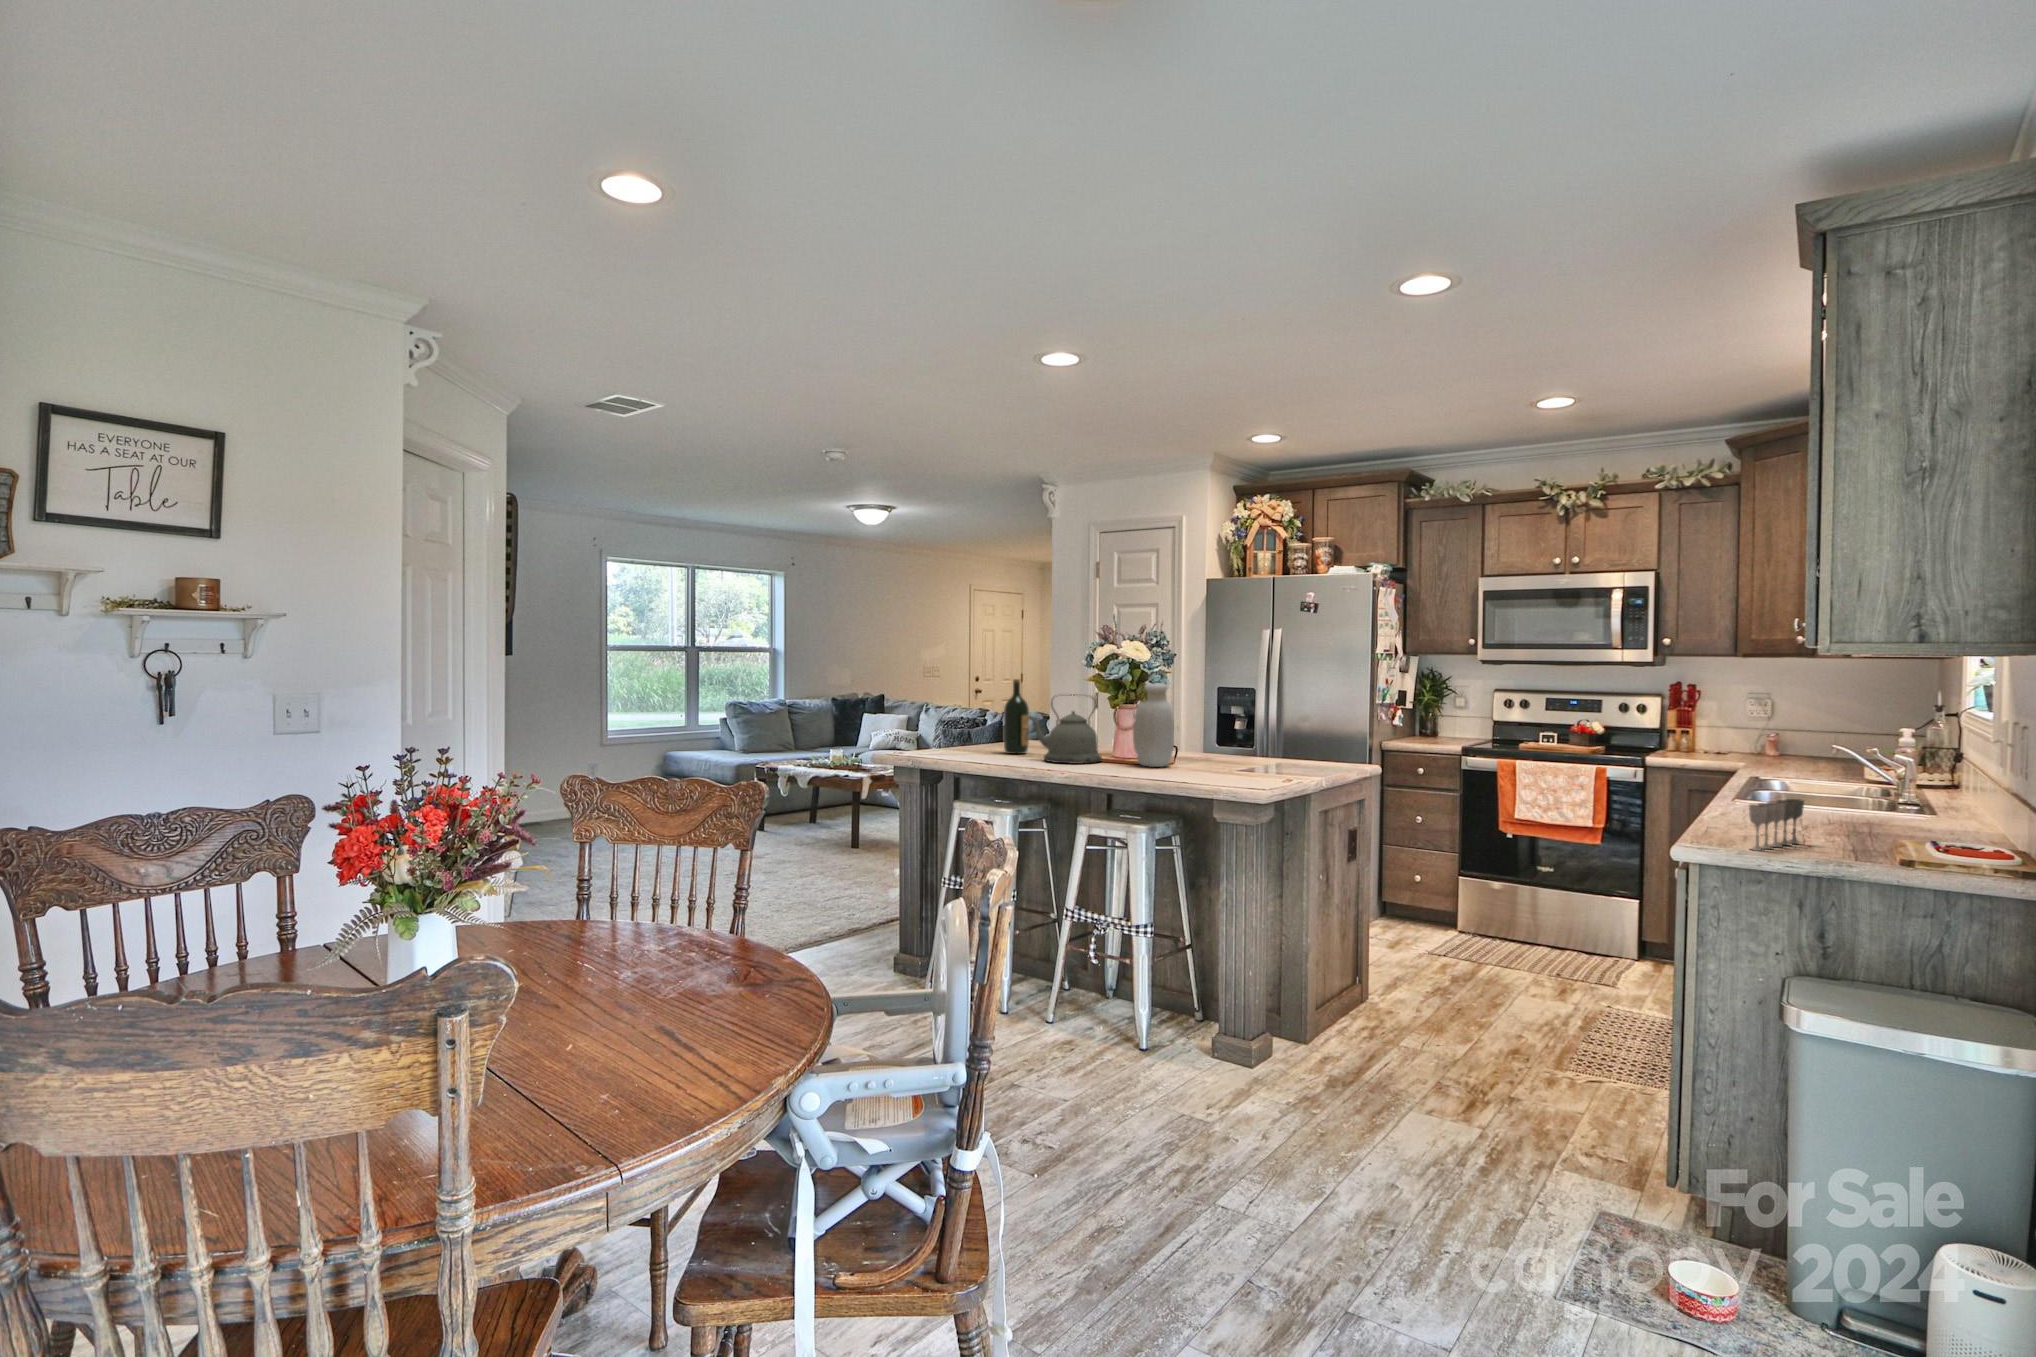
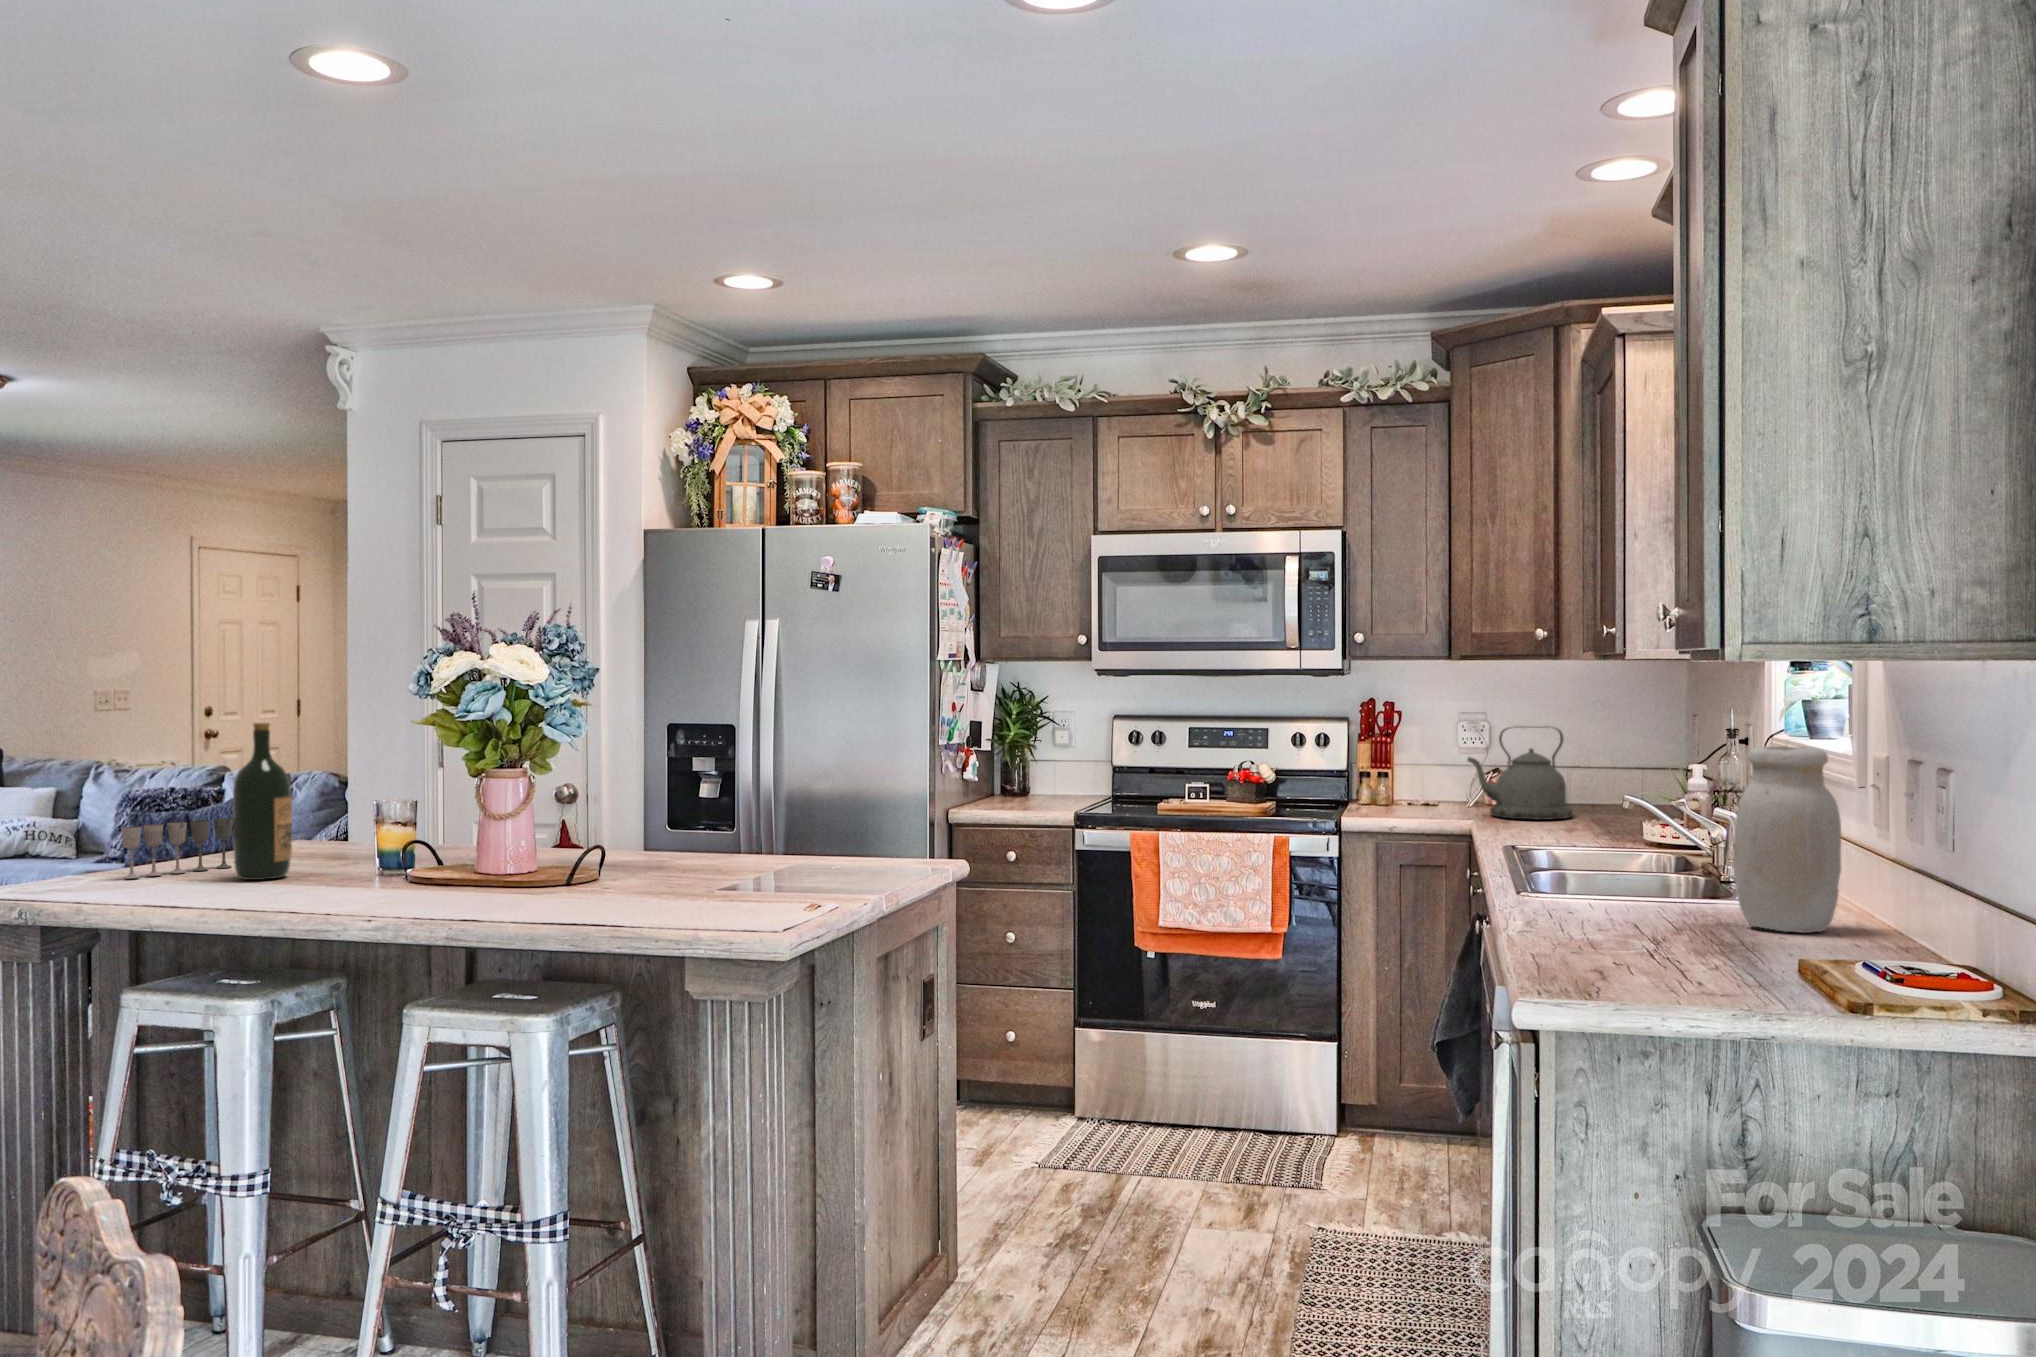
jar: present [1133,683,1174,767] -> present [1734,746,1841,933]
kettle: present [1029,694,1102,764] -> present [1468,727,1573,820]
wine glass: present [1749,799,1804,851] -> present [121,818,233,879]

